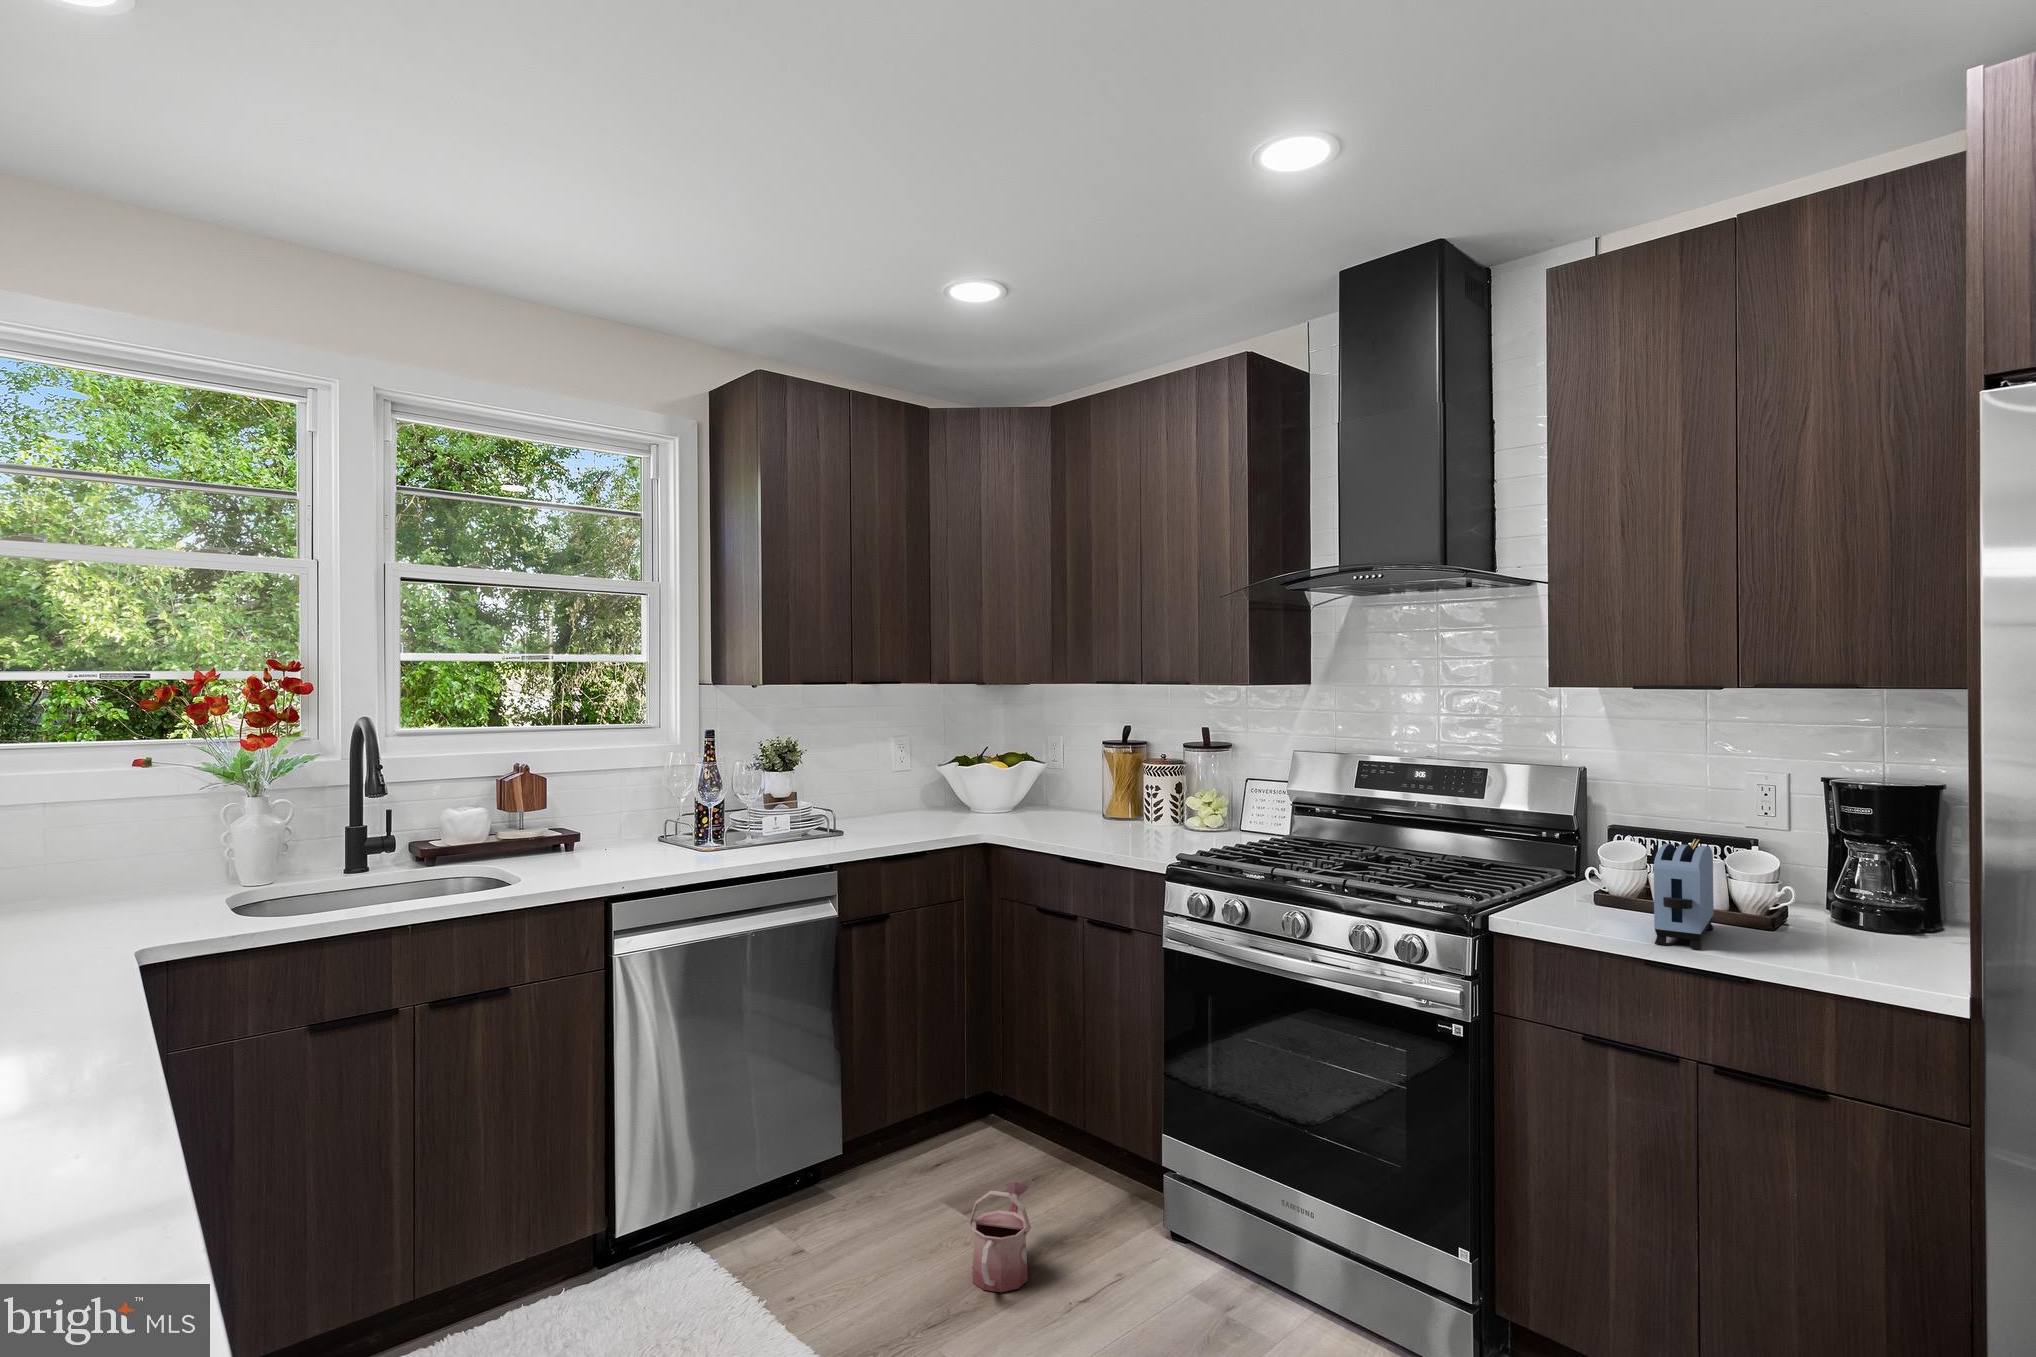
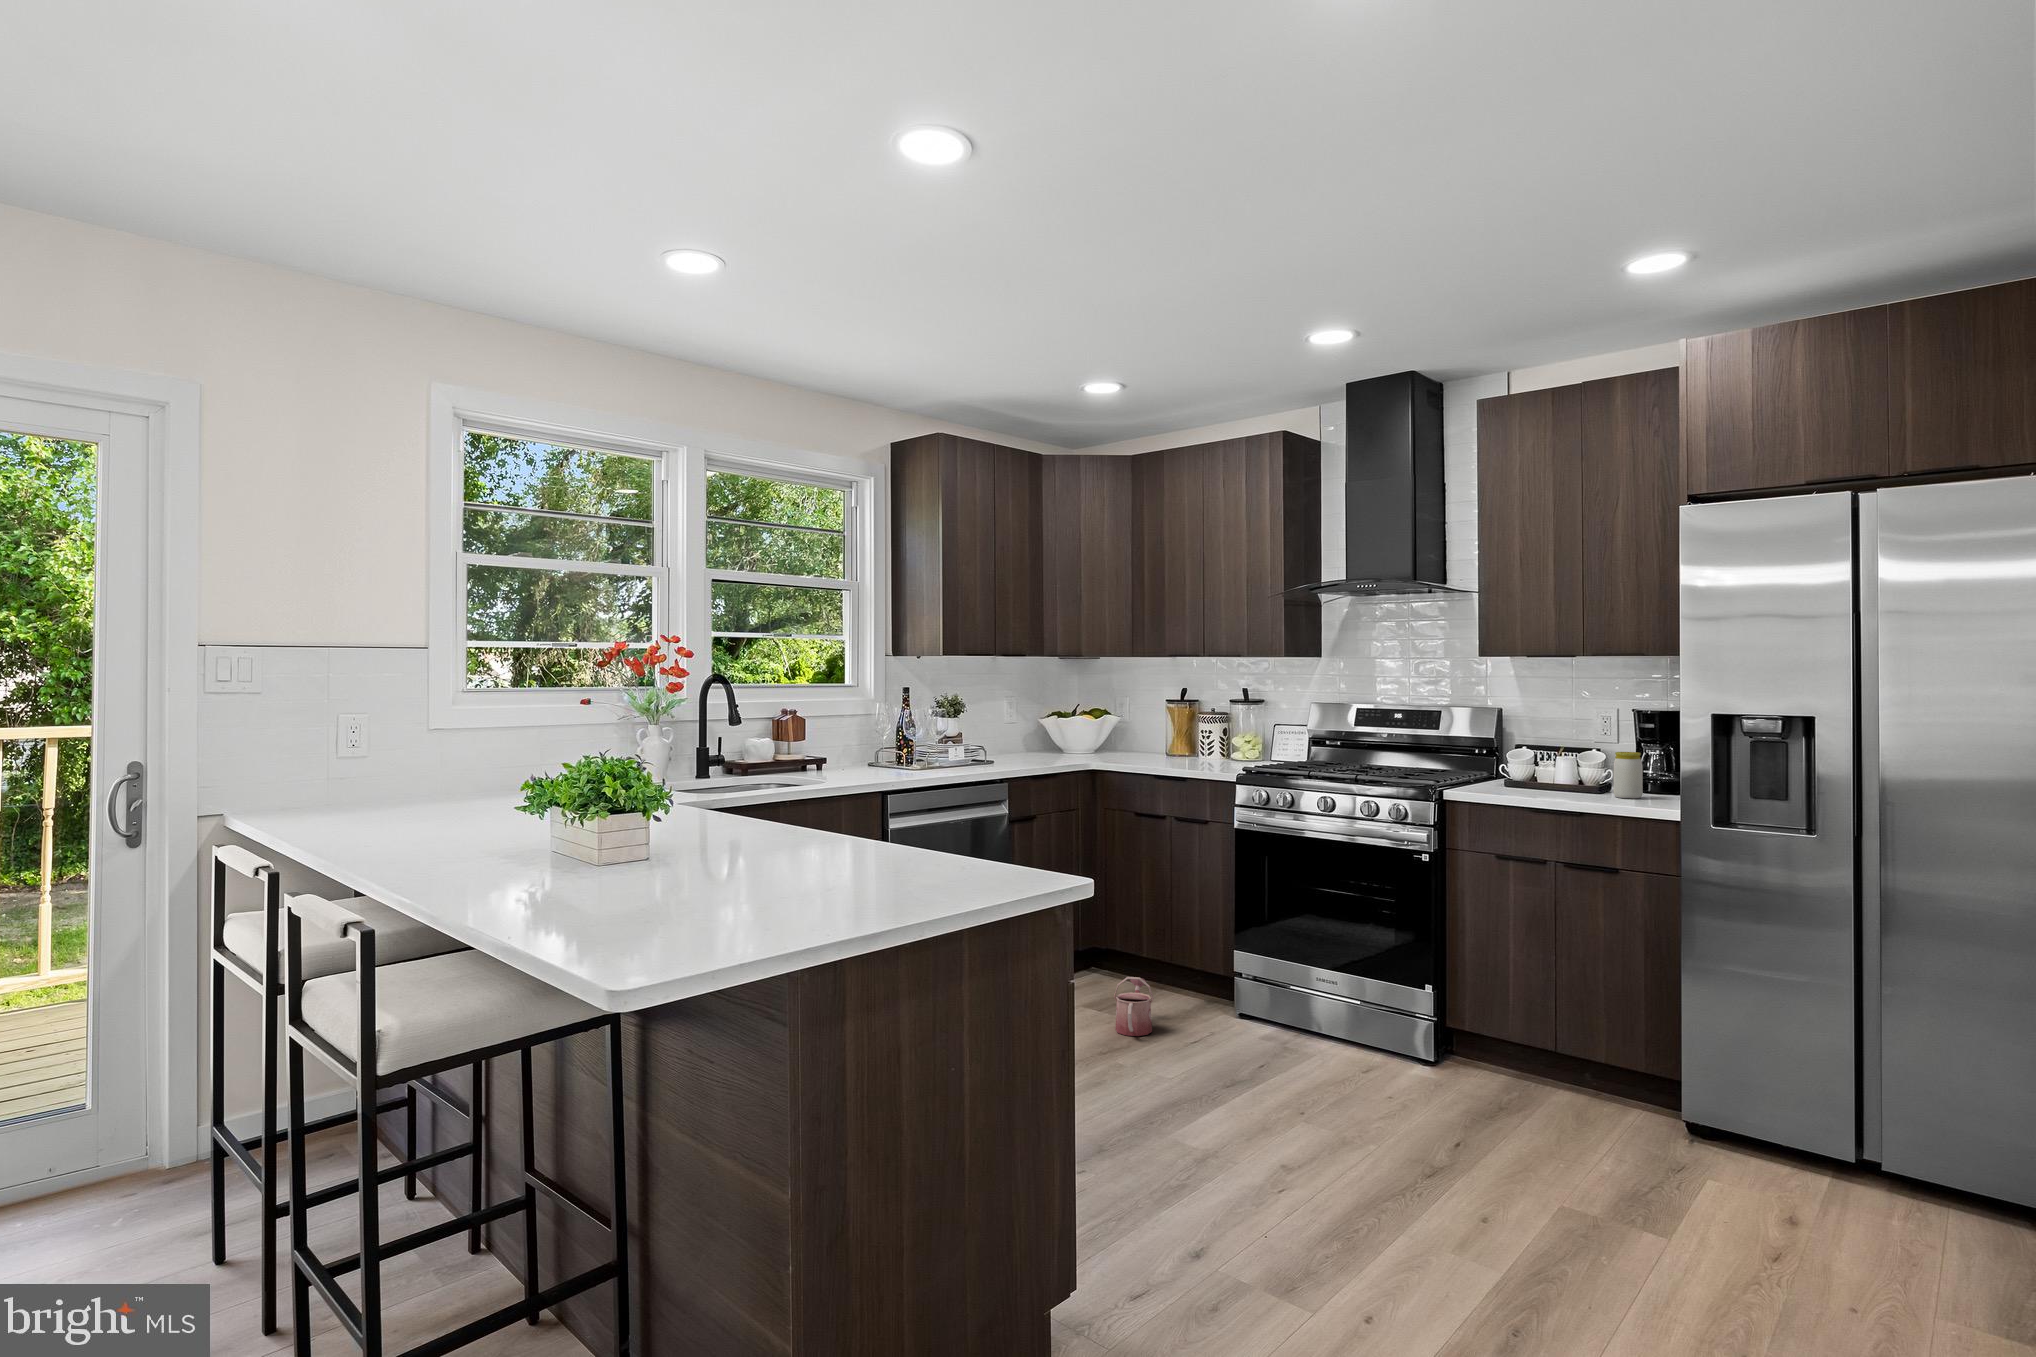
toaster: present [1654,843,1714,949] -> none [1529,744,1565,799]
jar: none [1806,860,1864,947] -> present [1613,752,1643,798]

